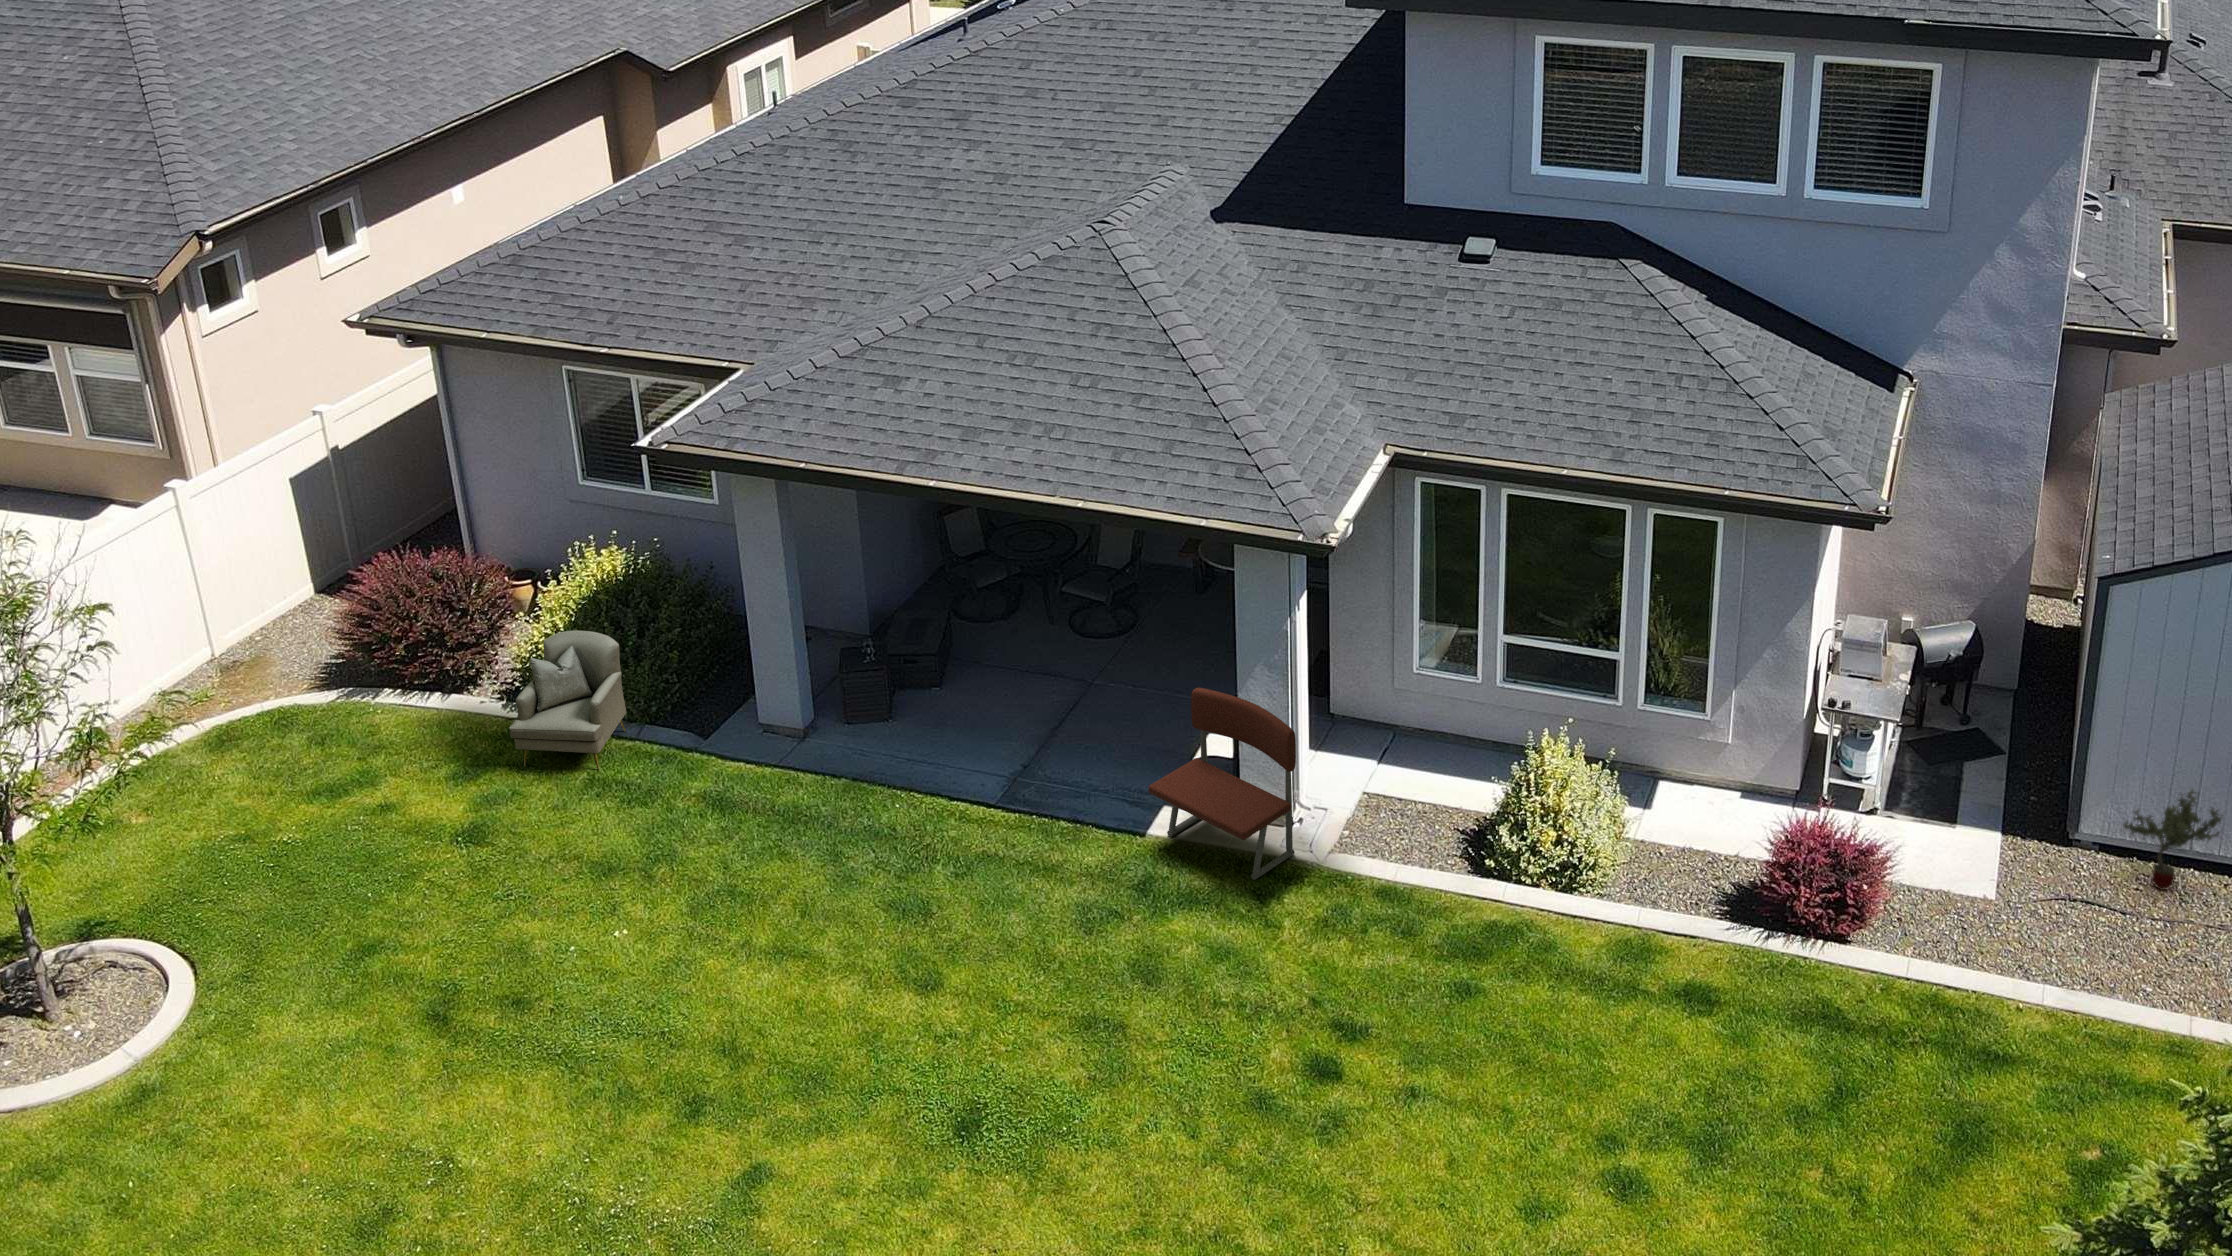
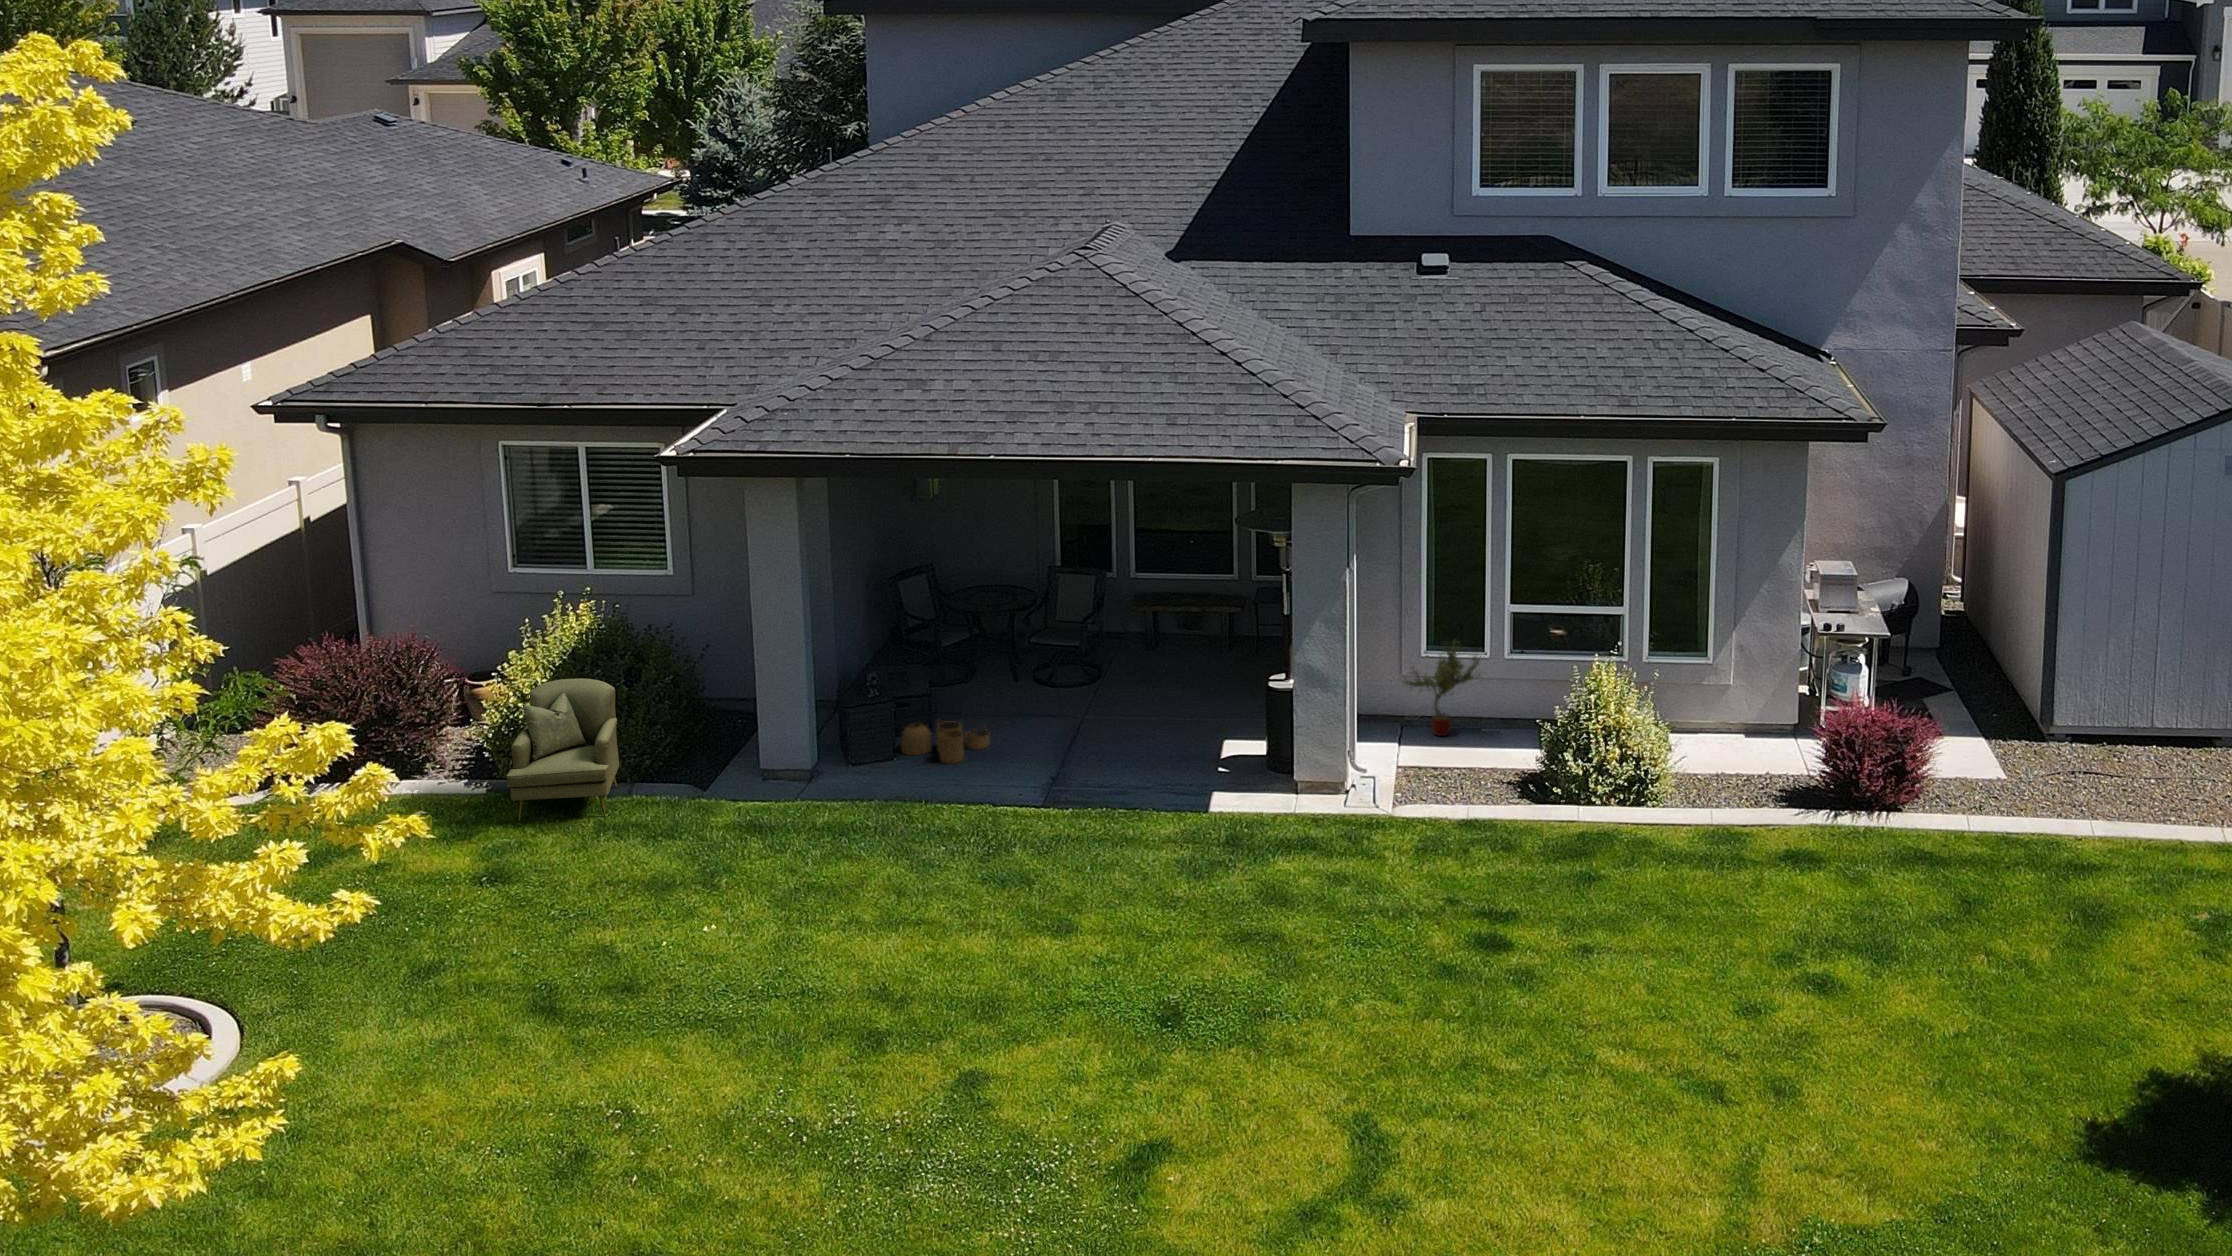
woven basket: none [896,688,982,738] -> present [902,722,990,764]
bench: present [1148,688,1296,880] -> none [1217,652,1368,827]
potted tree: present [2123,790,2221,890] -> present [1403,639,1481,736]

